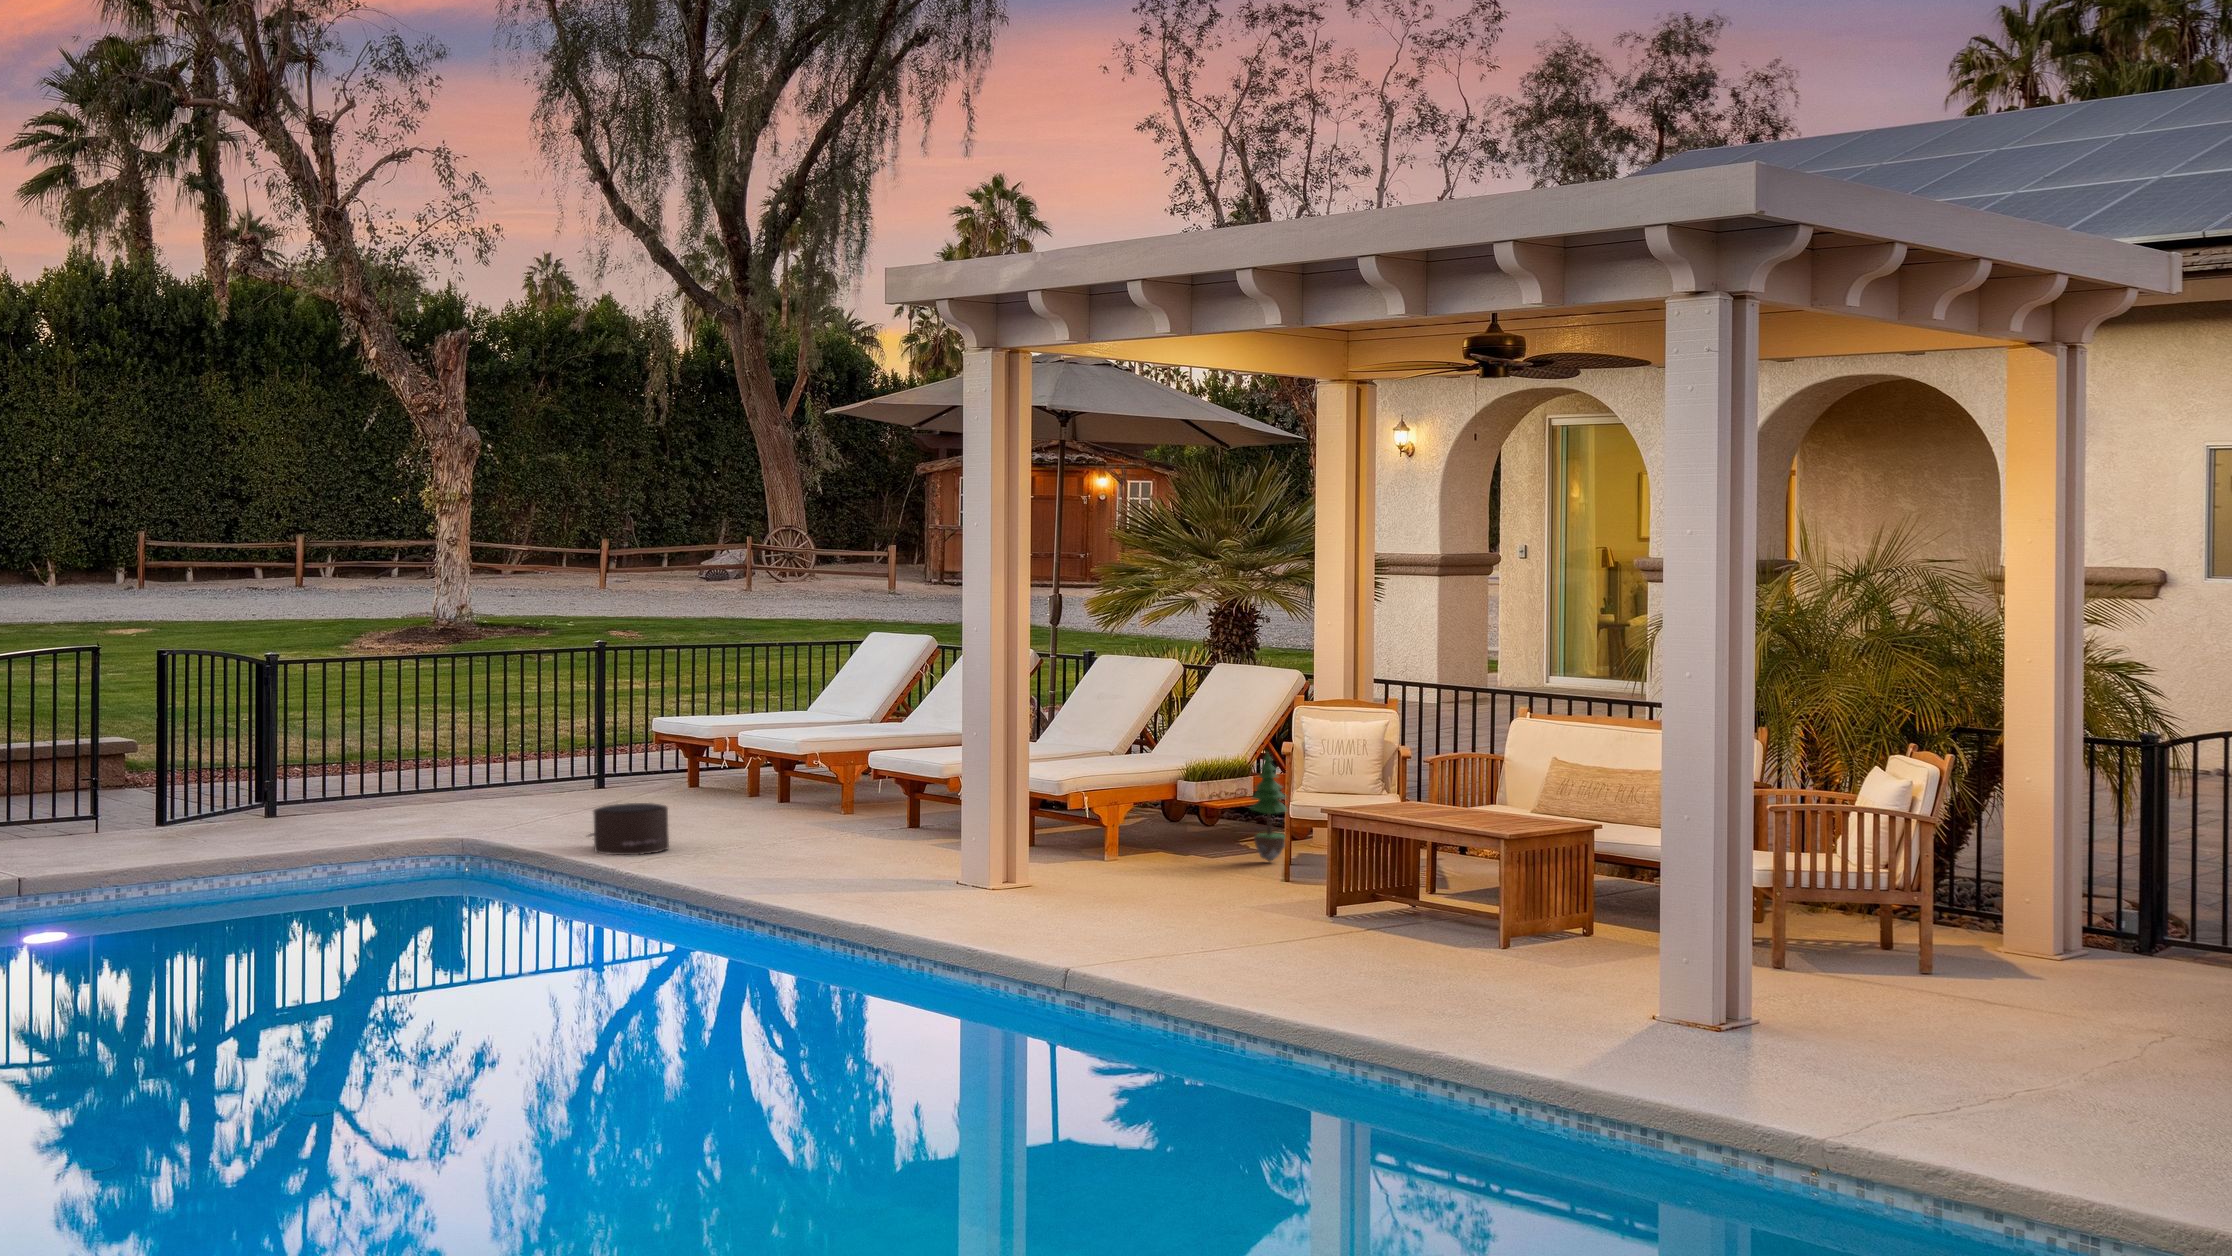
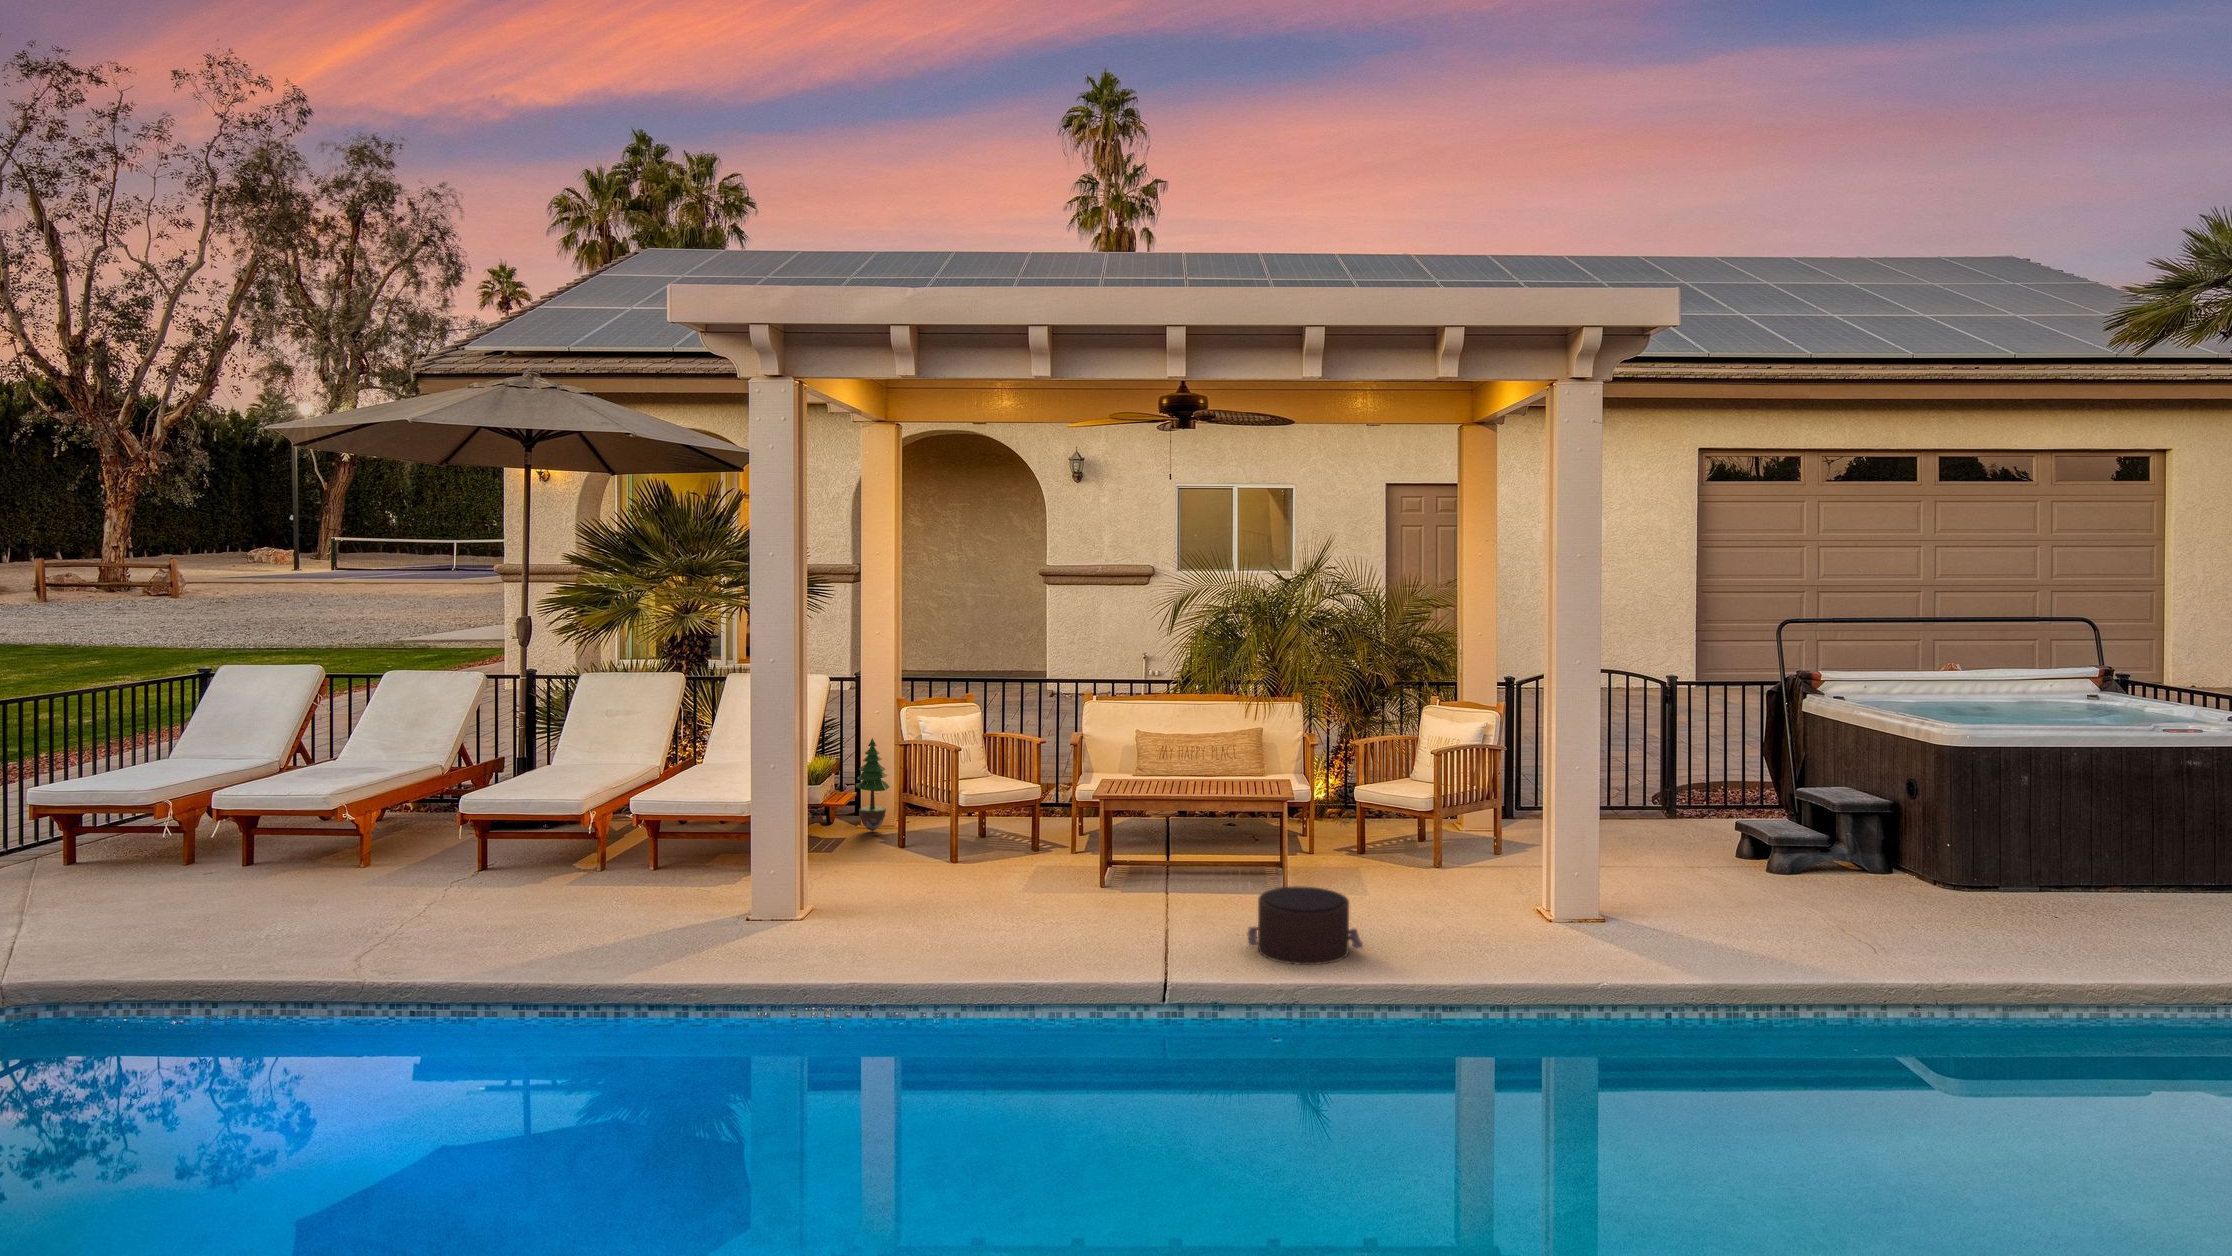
pouf: present [588,803,669,855] -> present [1247,886,1363,965]

